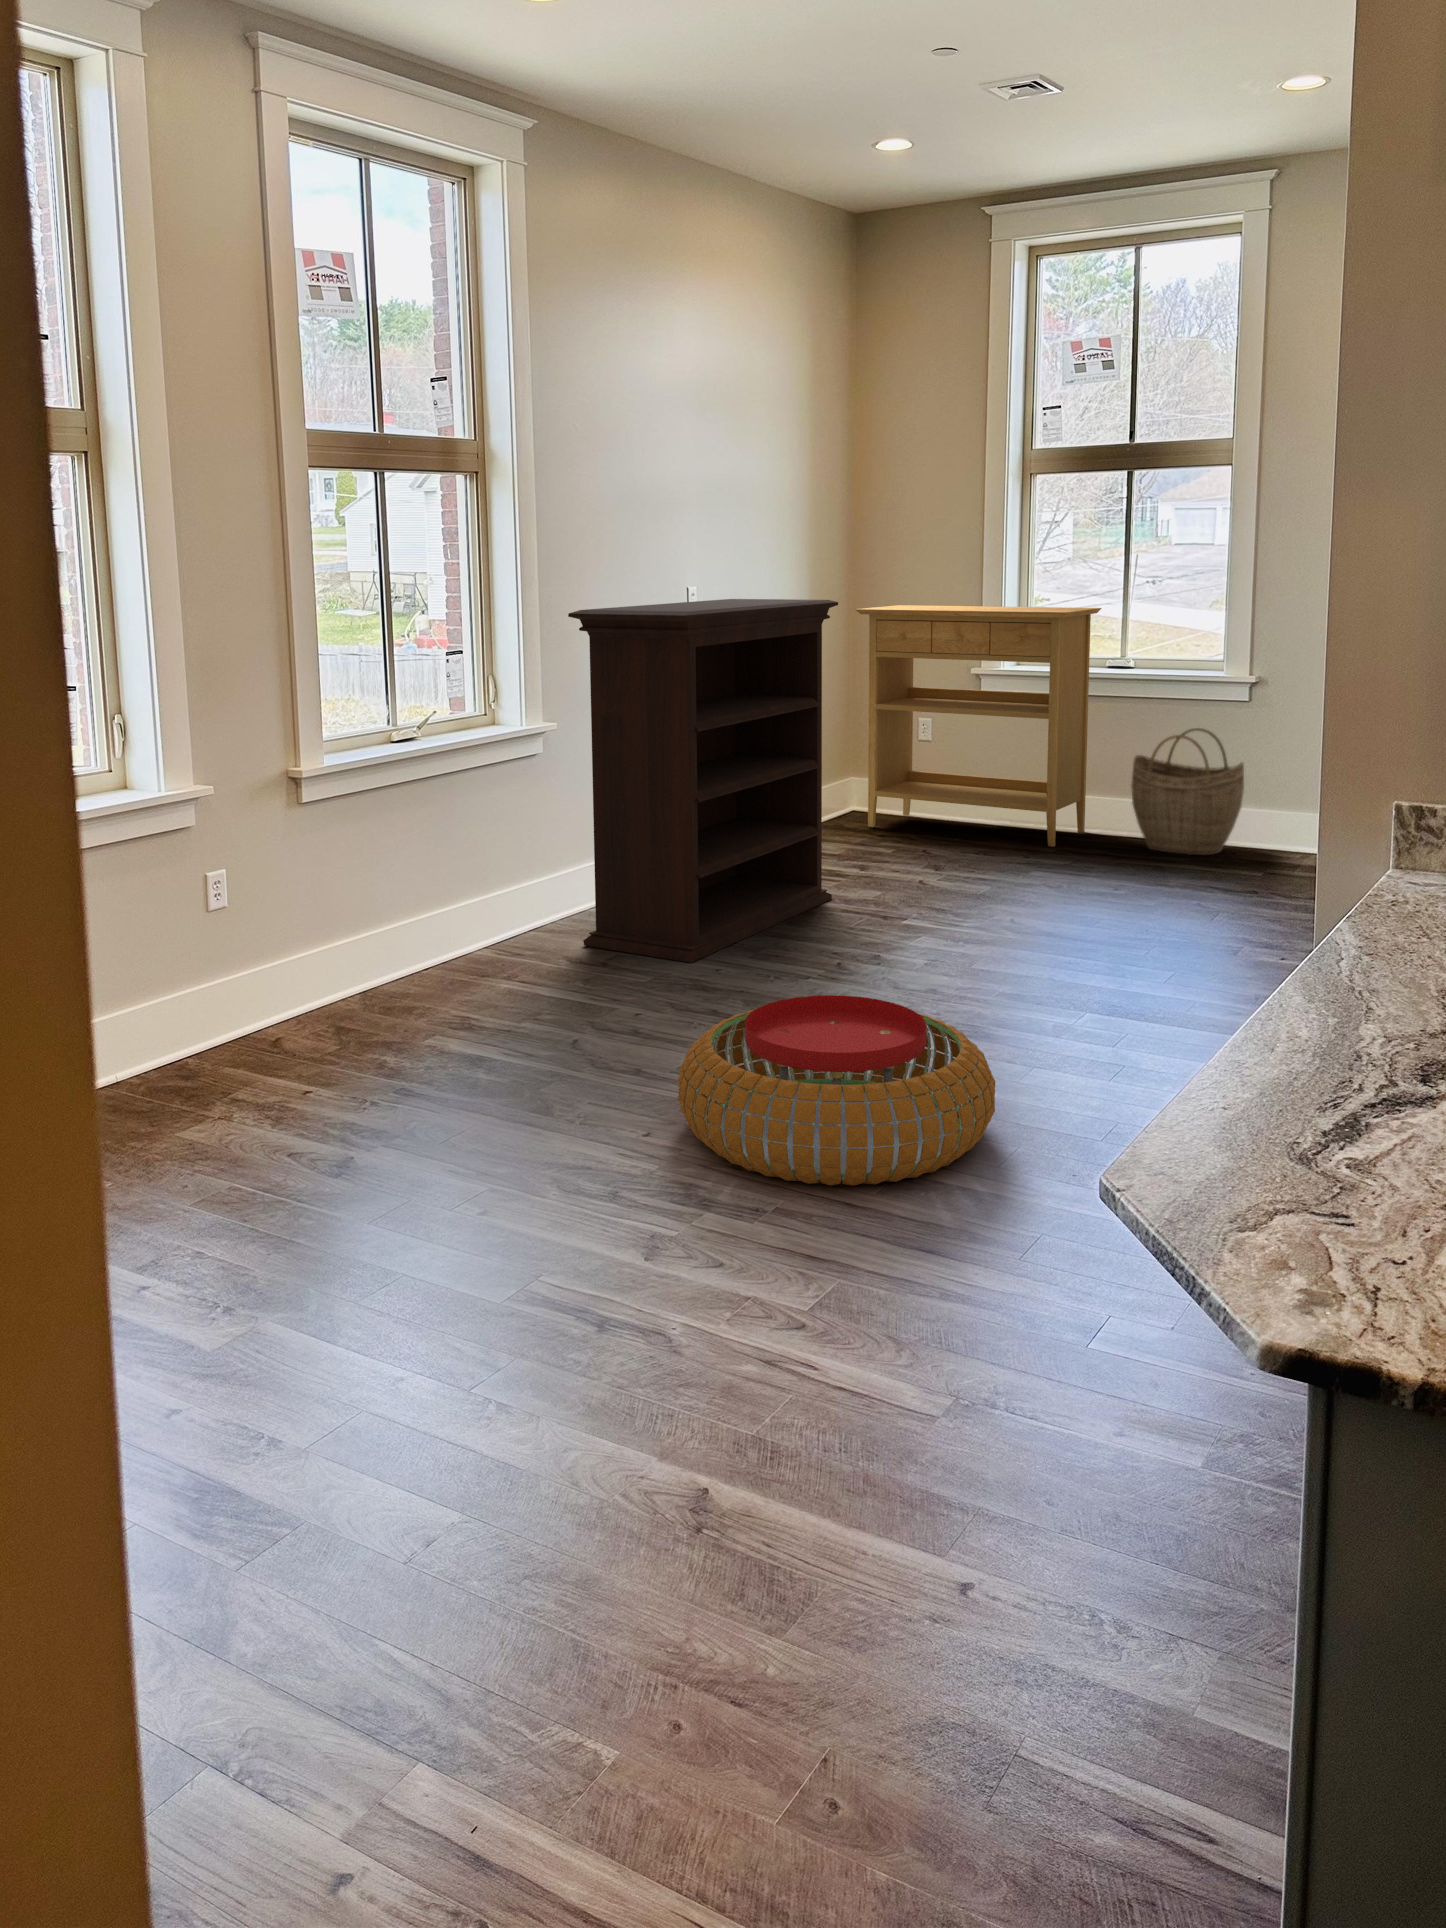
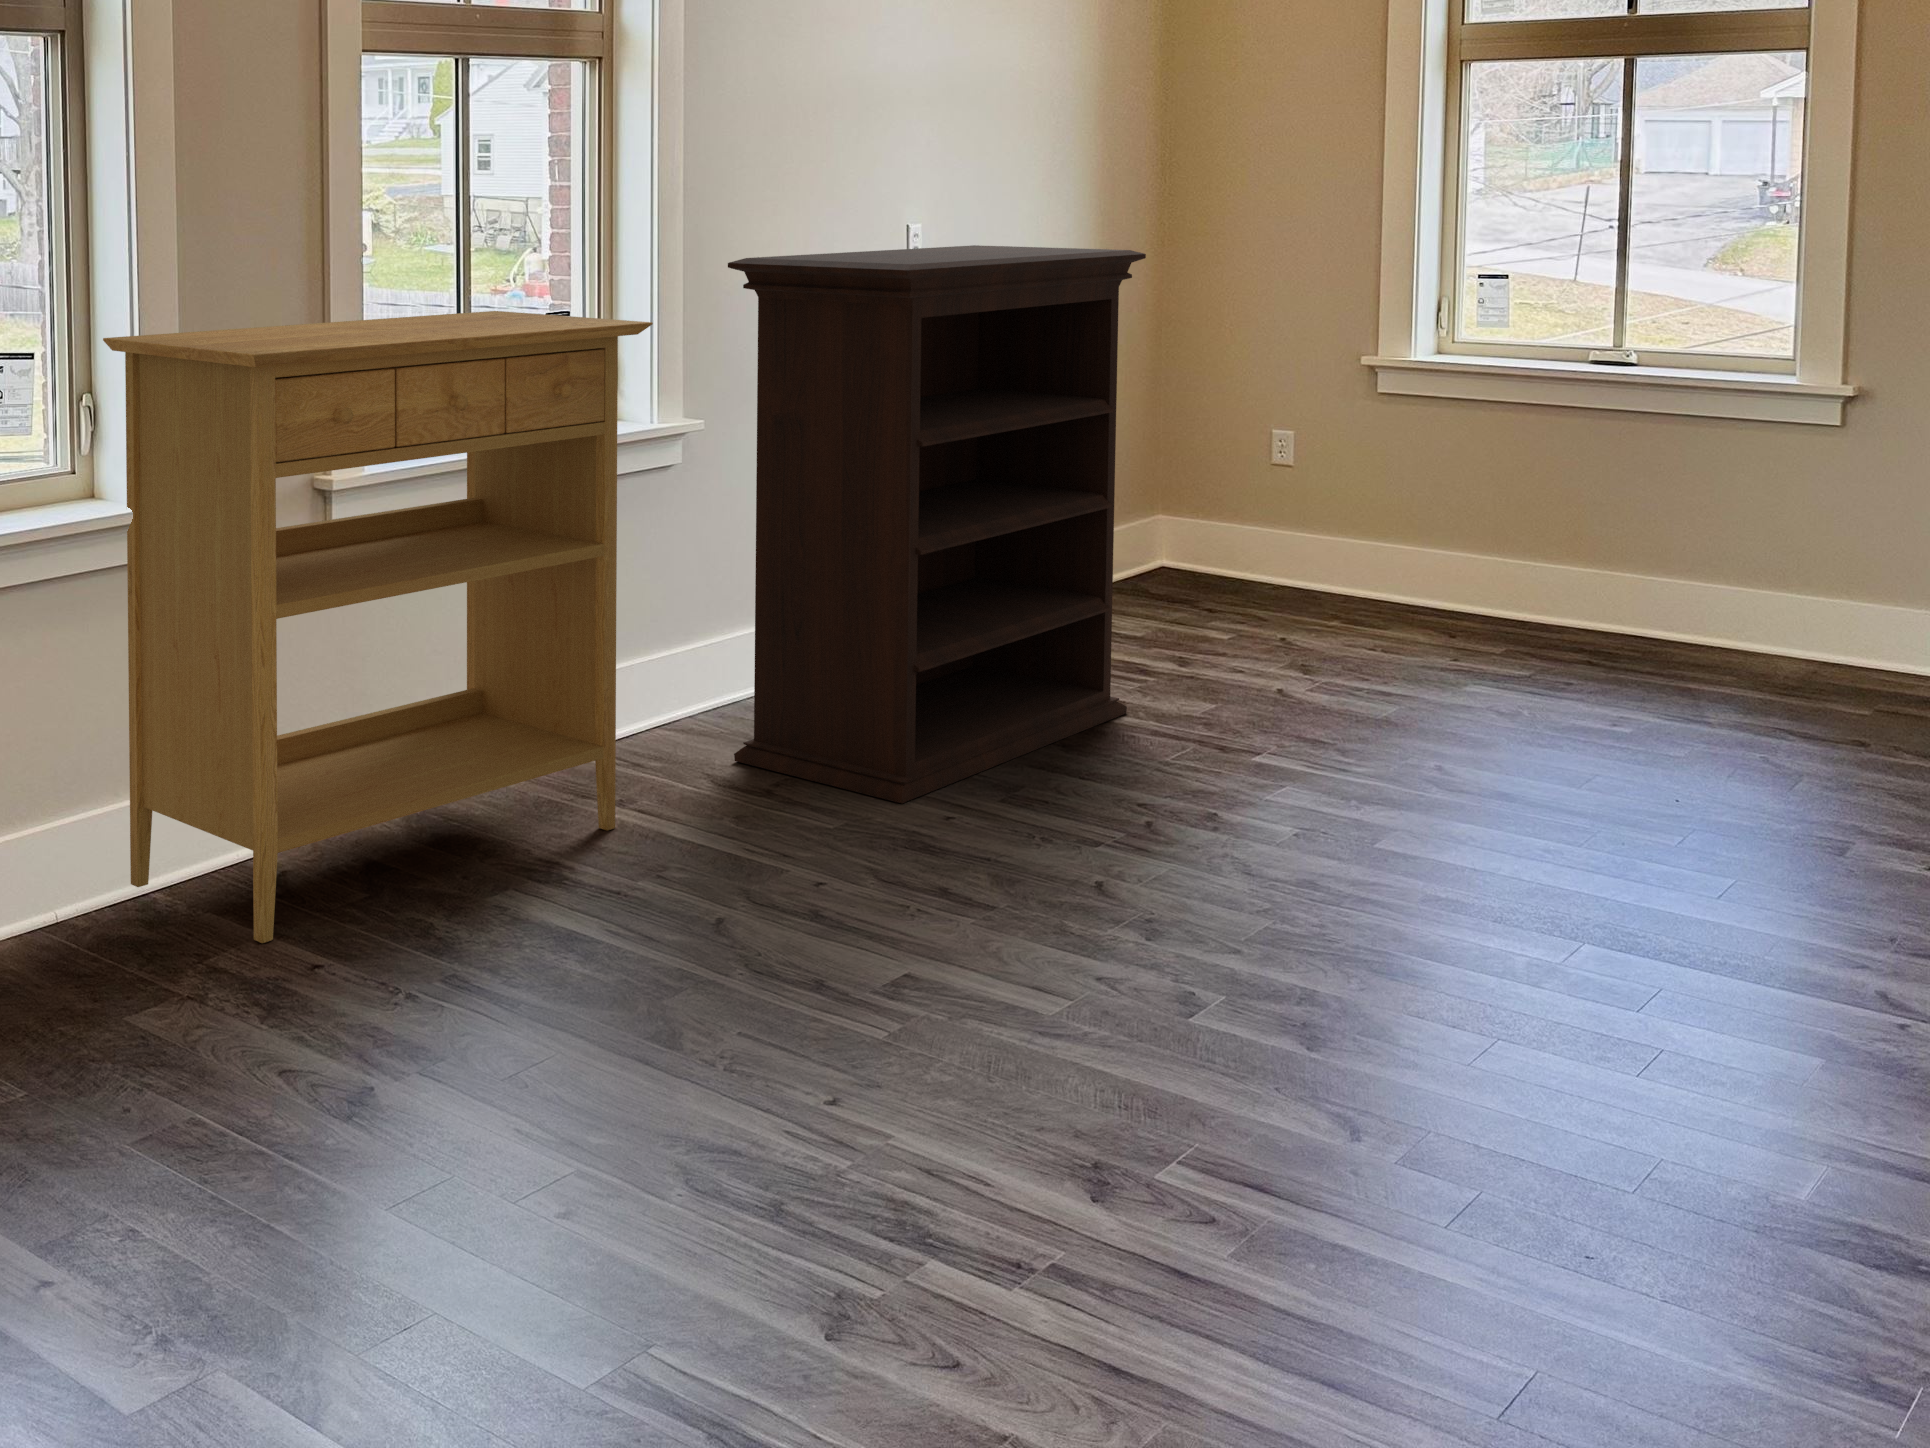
console table: present [855,605,1101,847] -> present [103,311,653,943]
woven basket: present [1131,728,1244,855] -> none [1637,469,1846,682]
pouf: present [678,995,995,1186] -> none [885,894,1444,1241]

